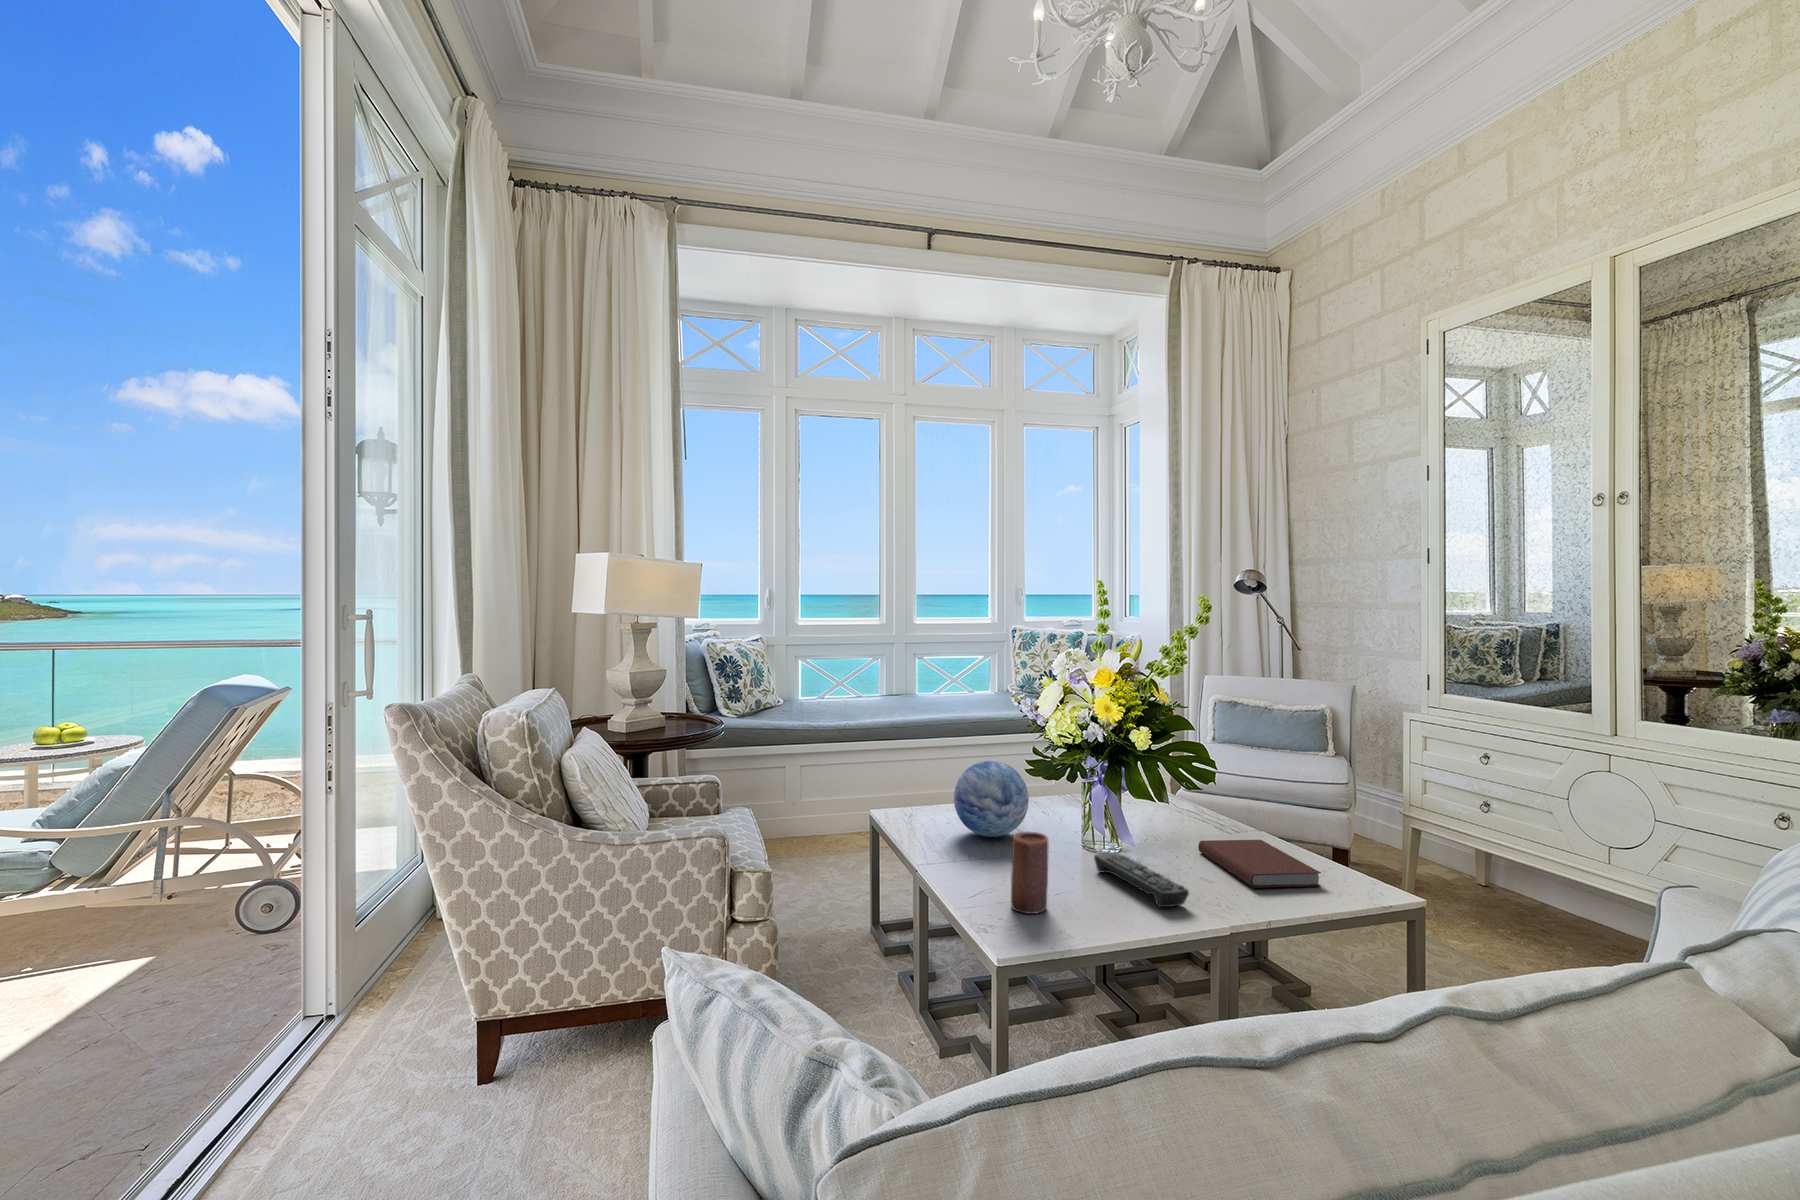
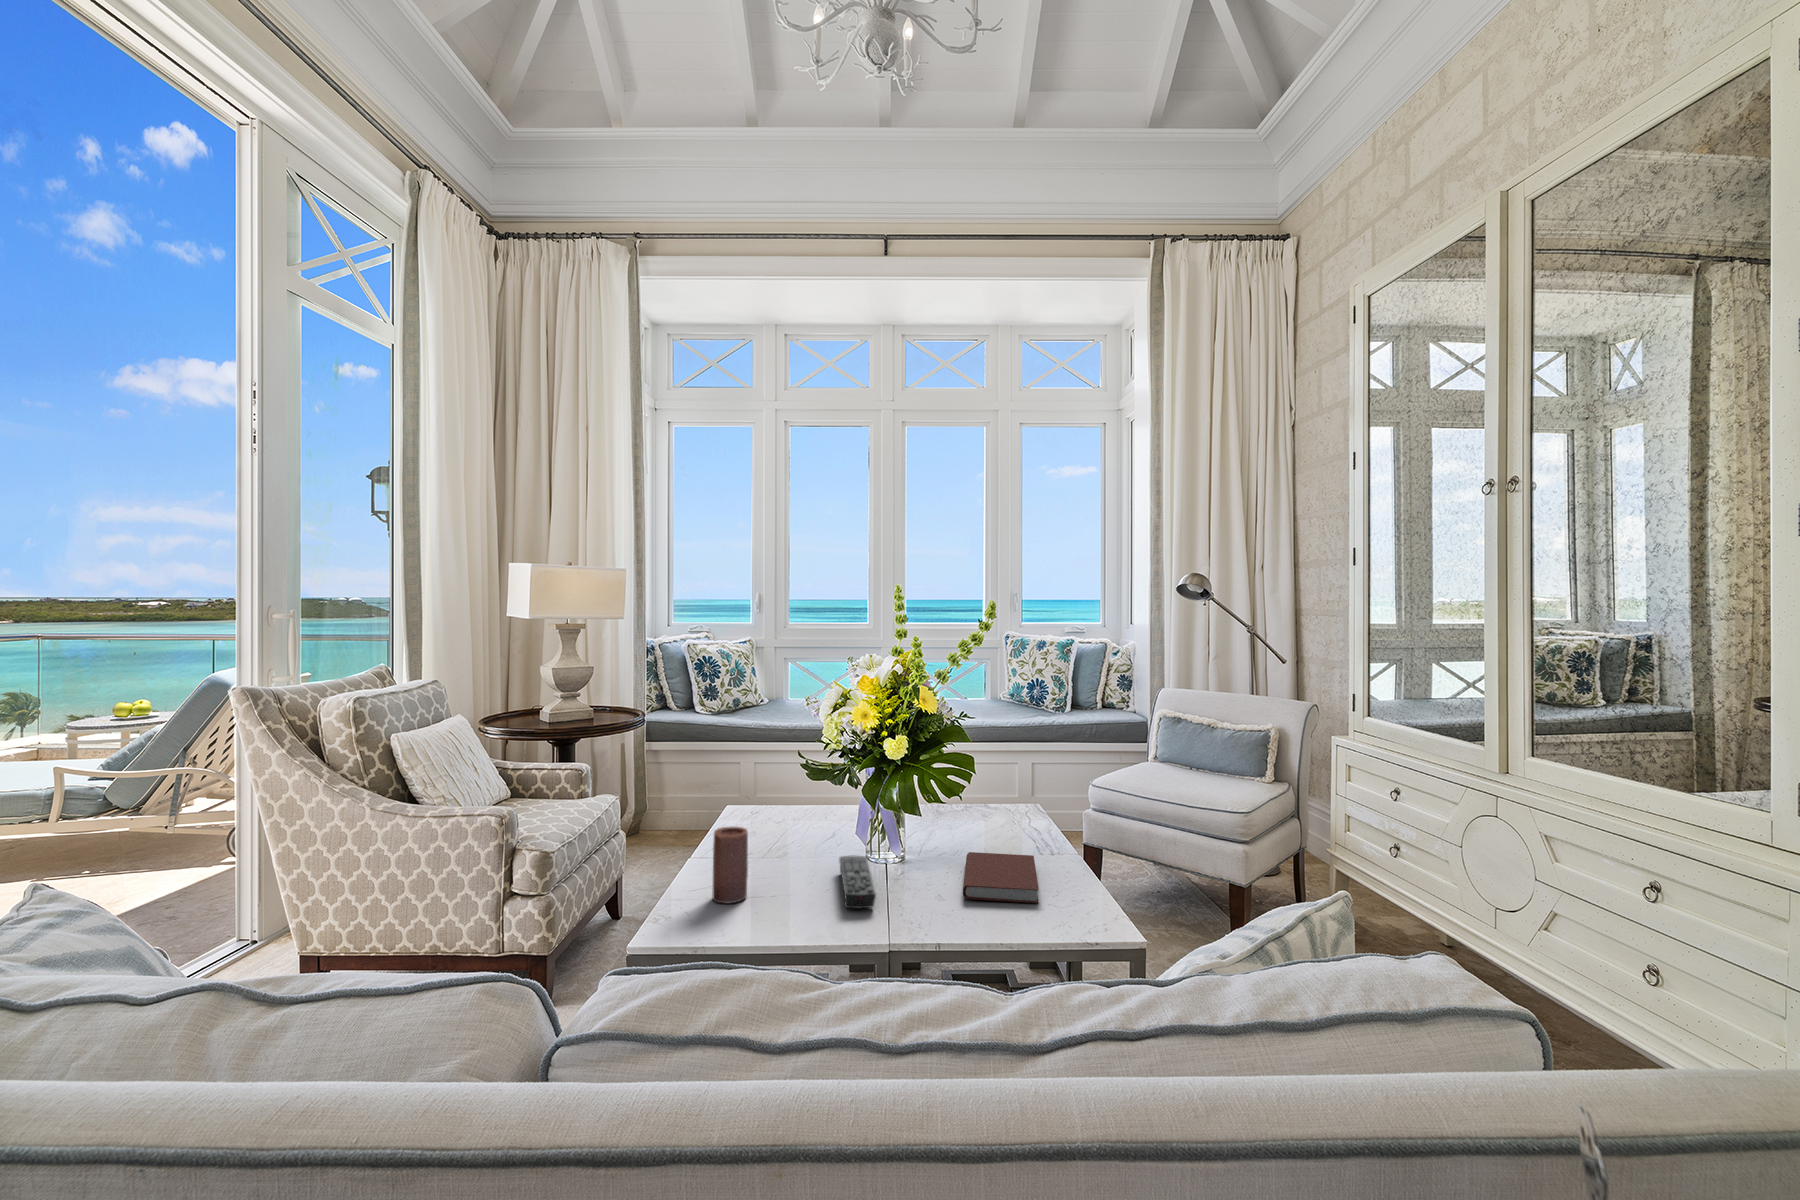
decorative orb: present [954,761,1029,837] -> none [756,762,828,836]

